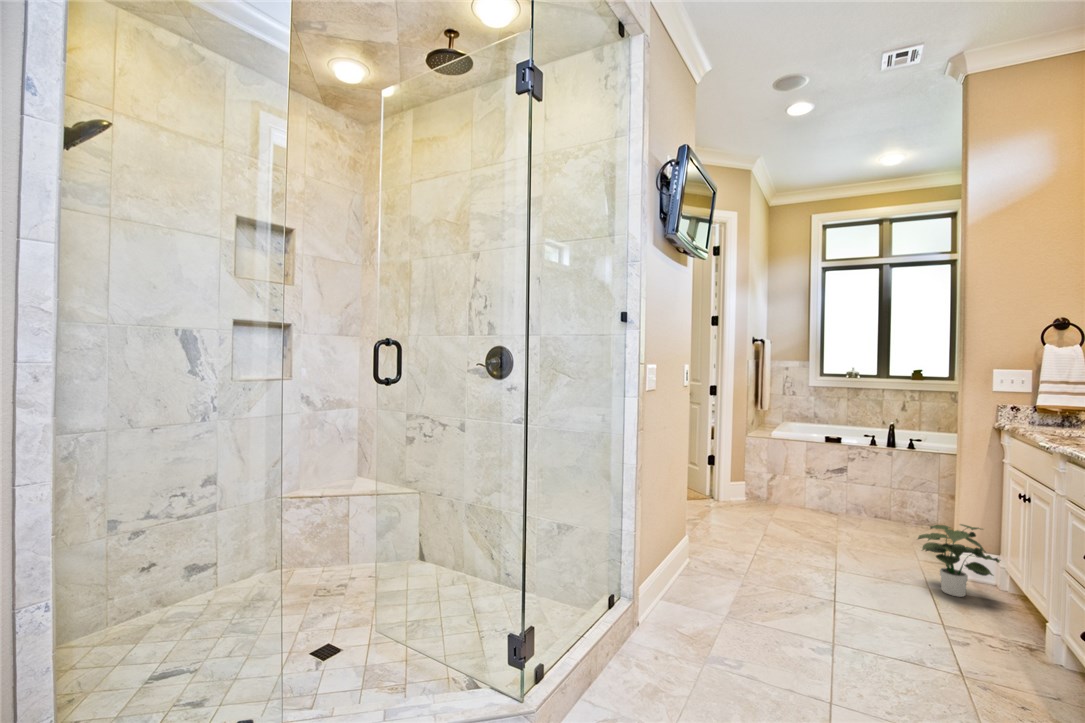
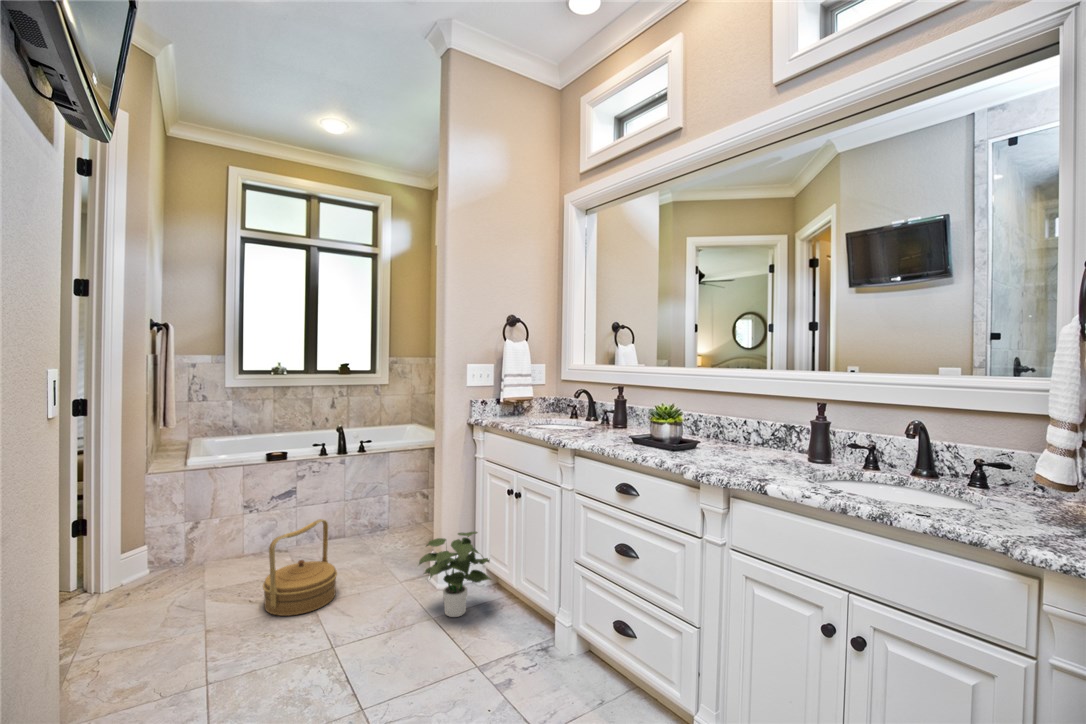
basket: none [803,487,859,549] -> present [263,519,337,616]

